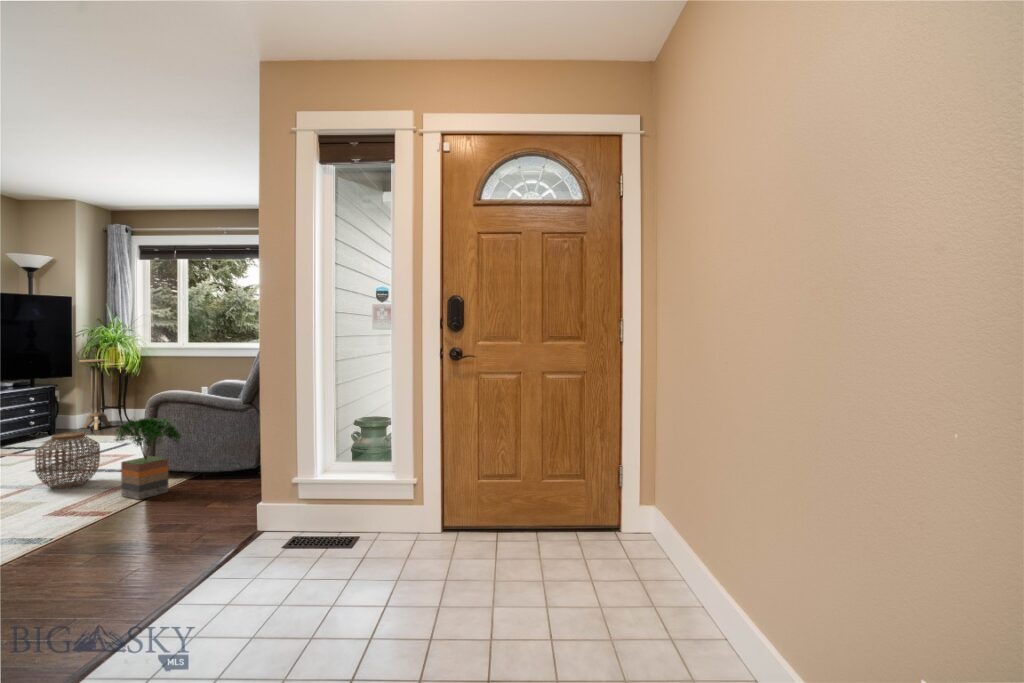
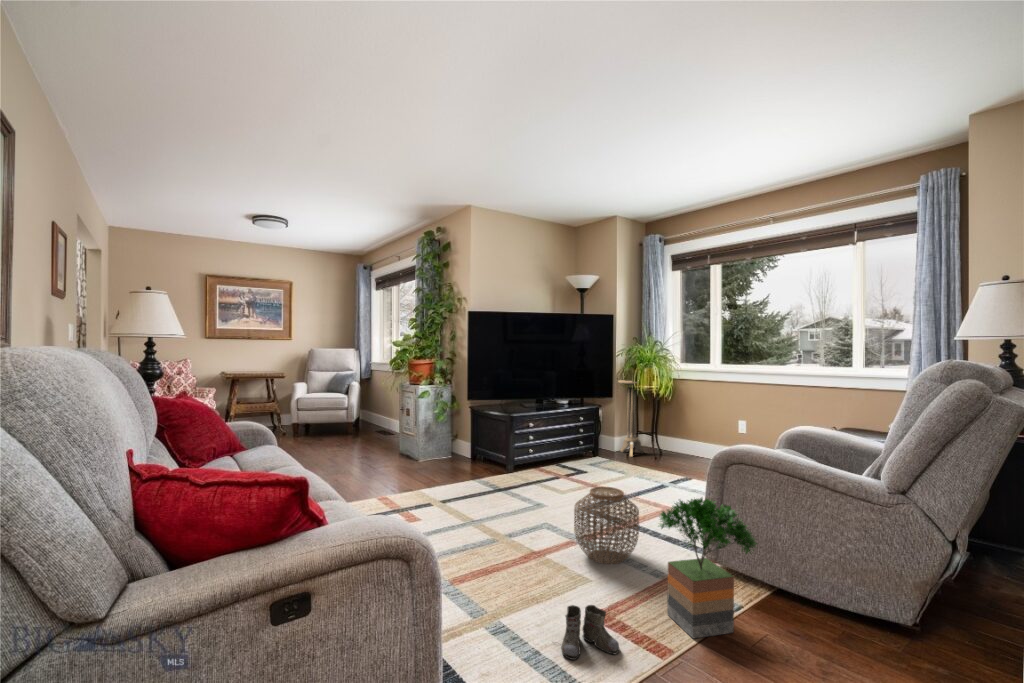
boots: none [22,495,82,527] -> present [561,605,619,660]

